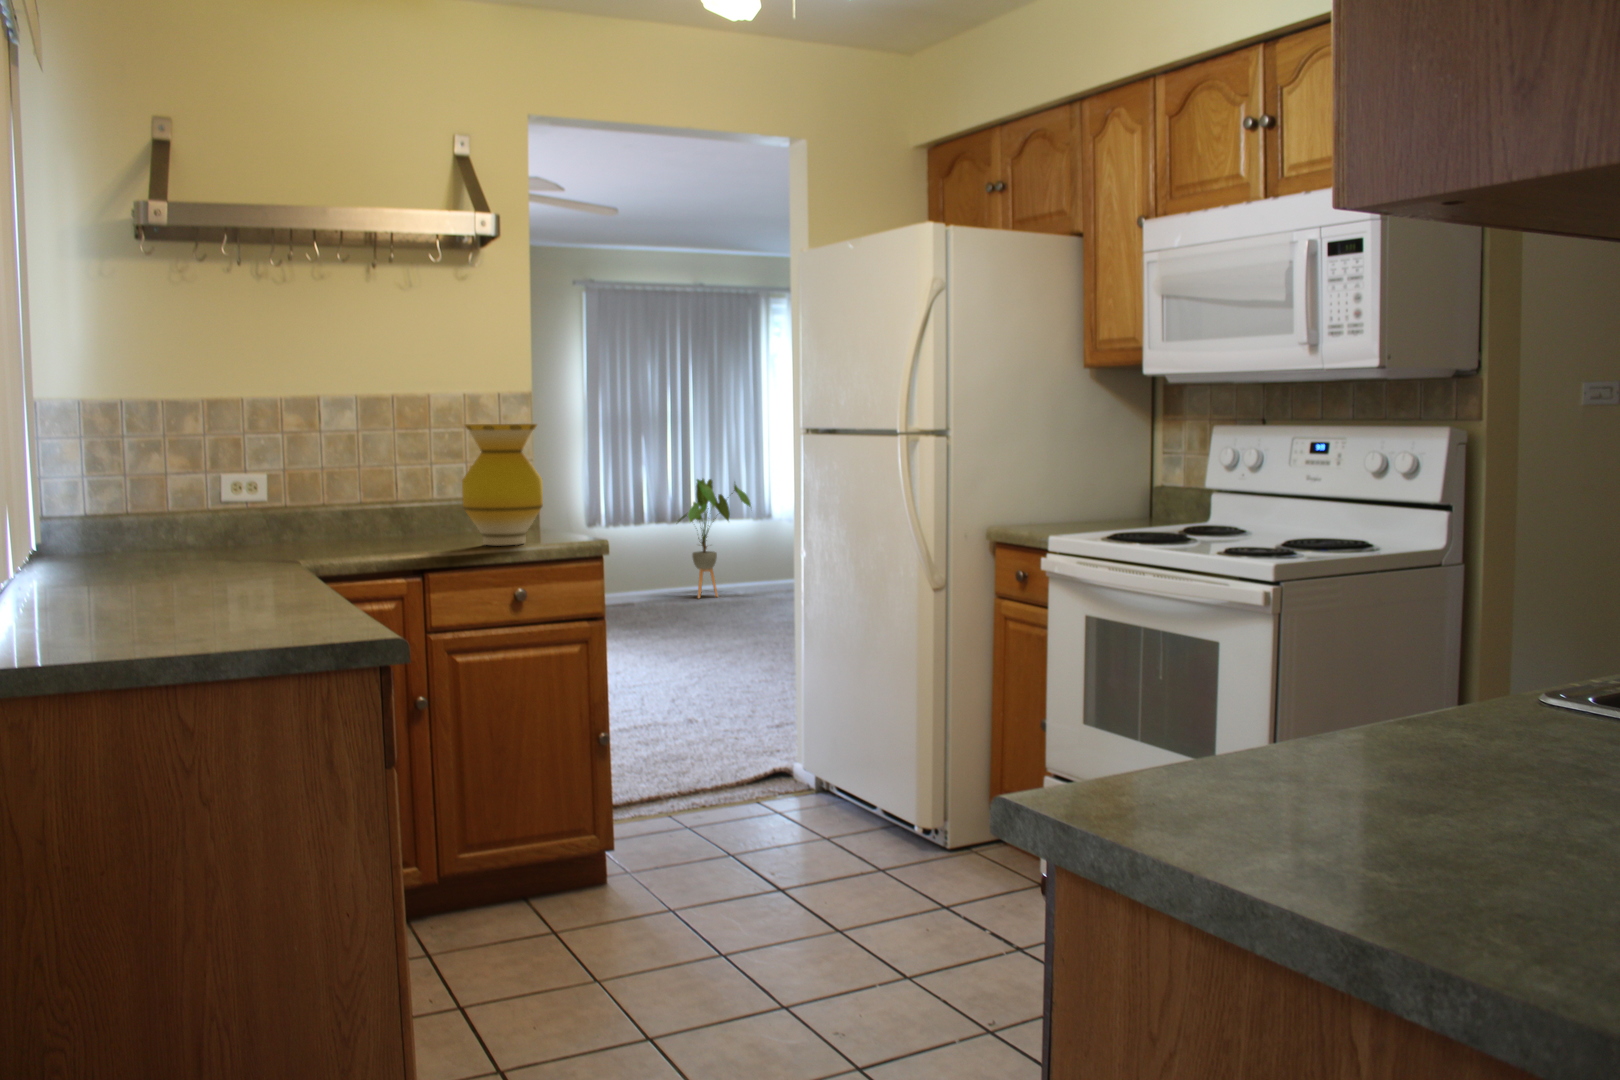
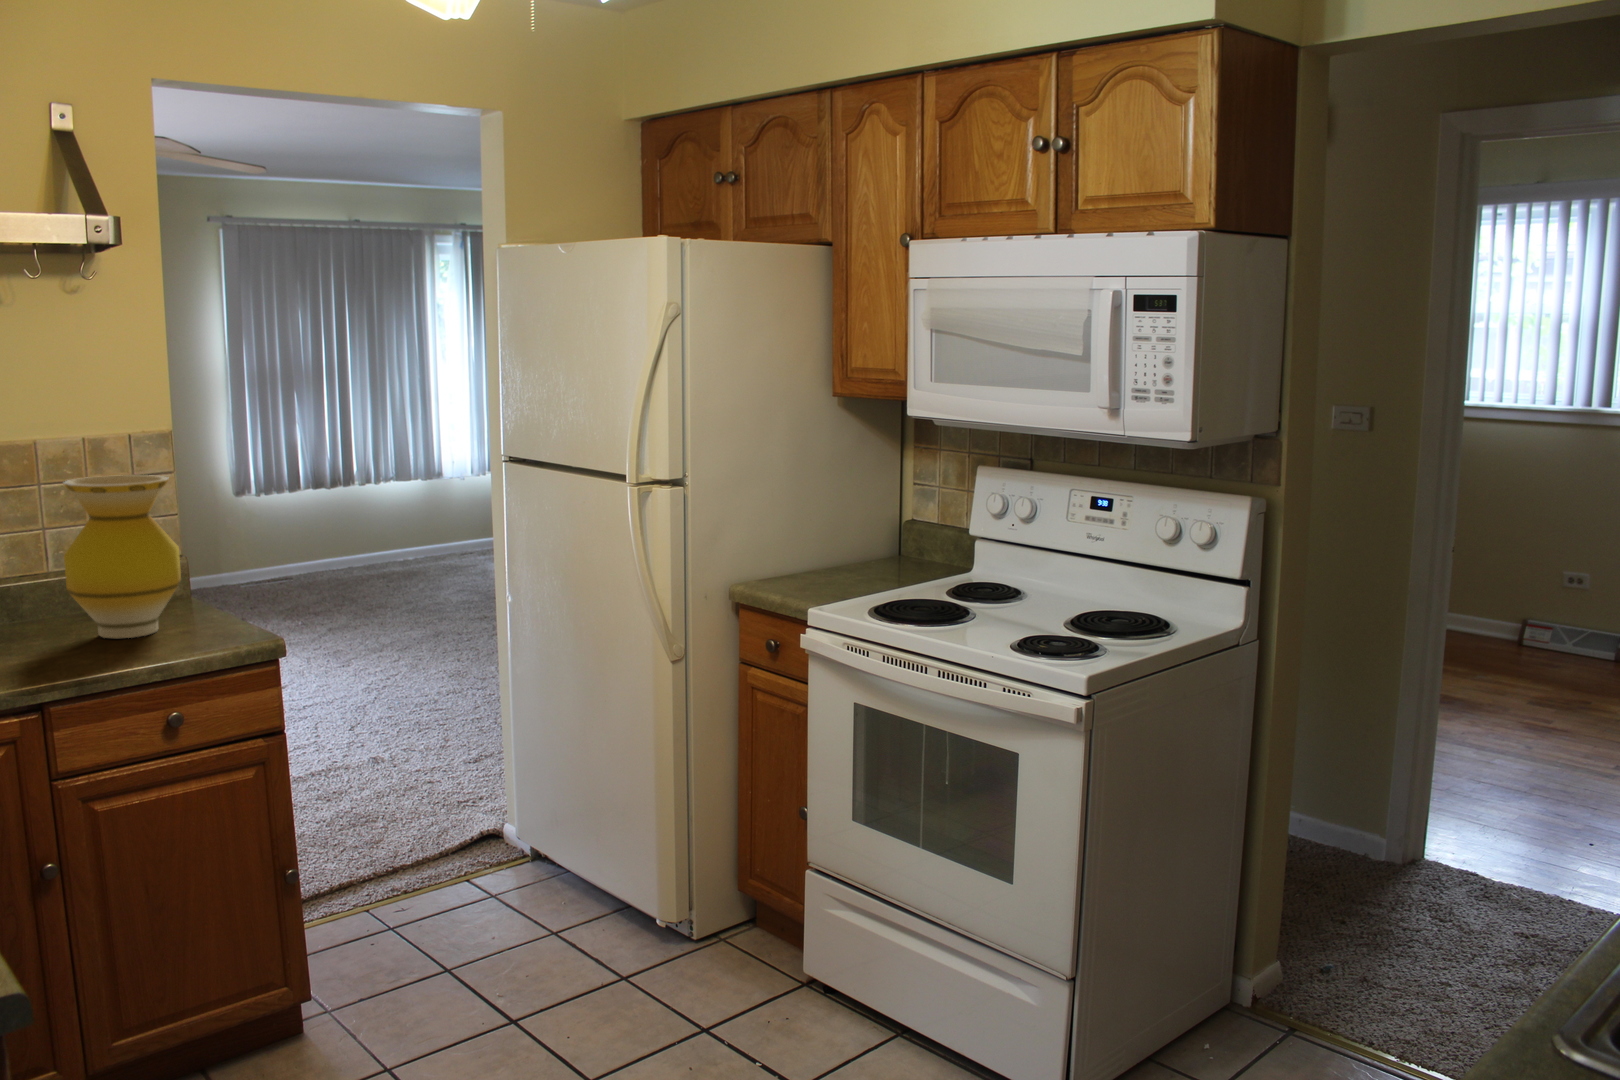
house plant: present [678,479,751,598] -> none [349,442,435,572]

